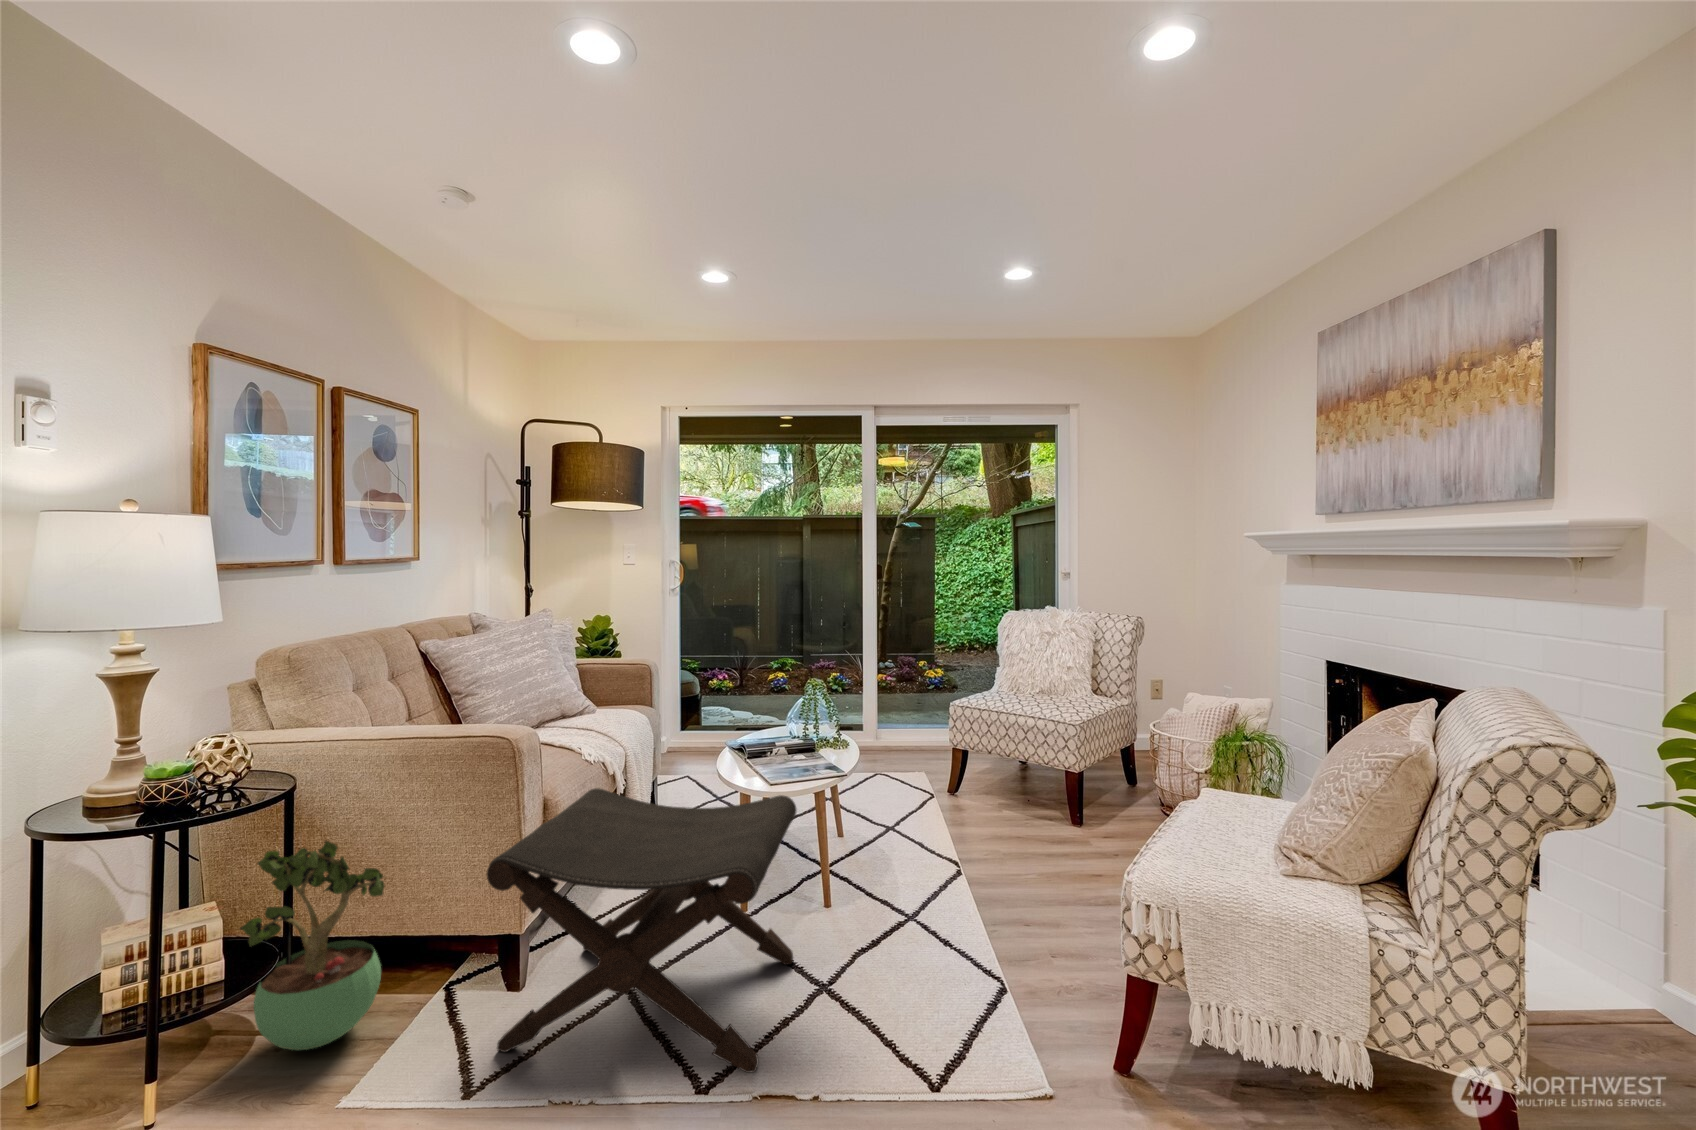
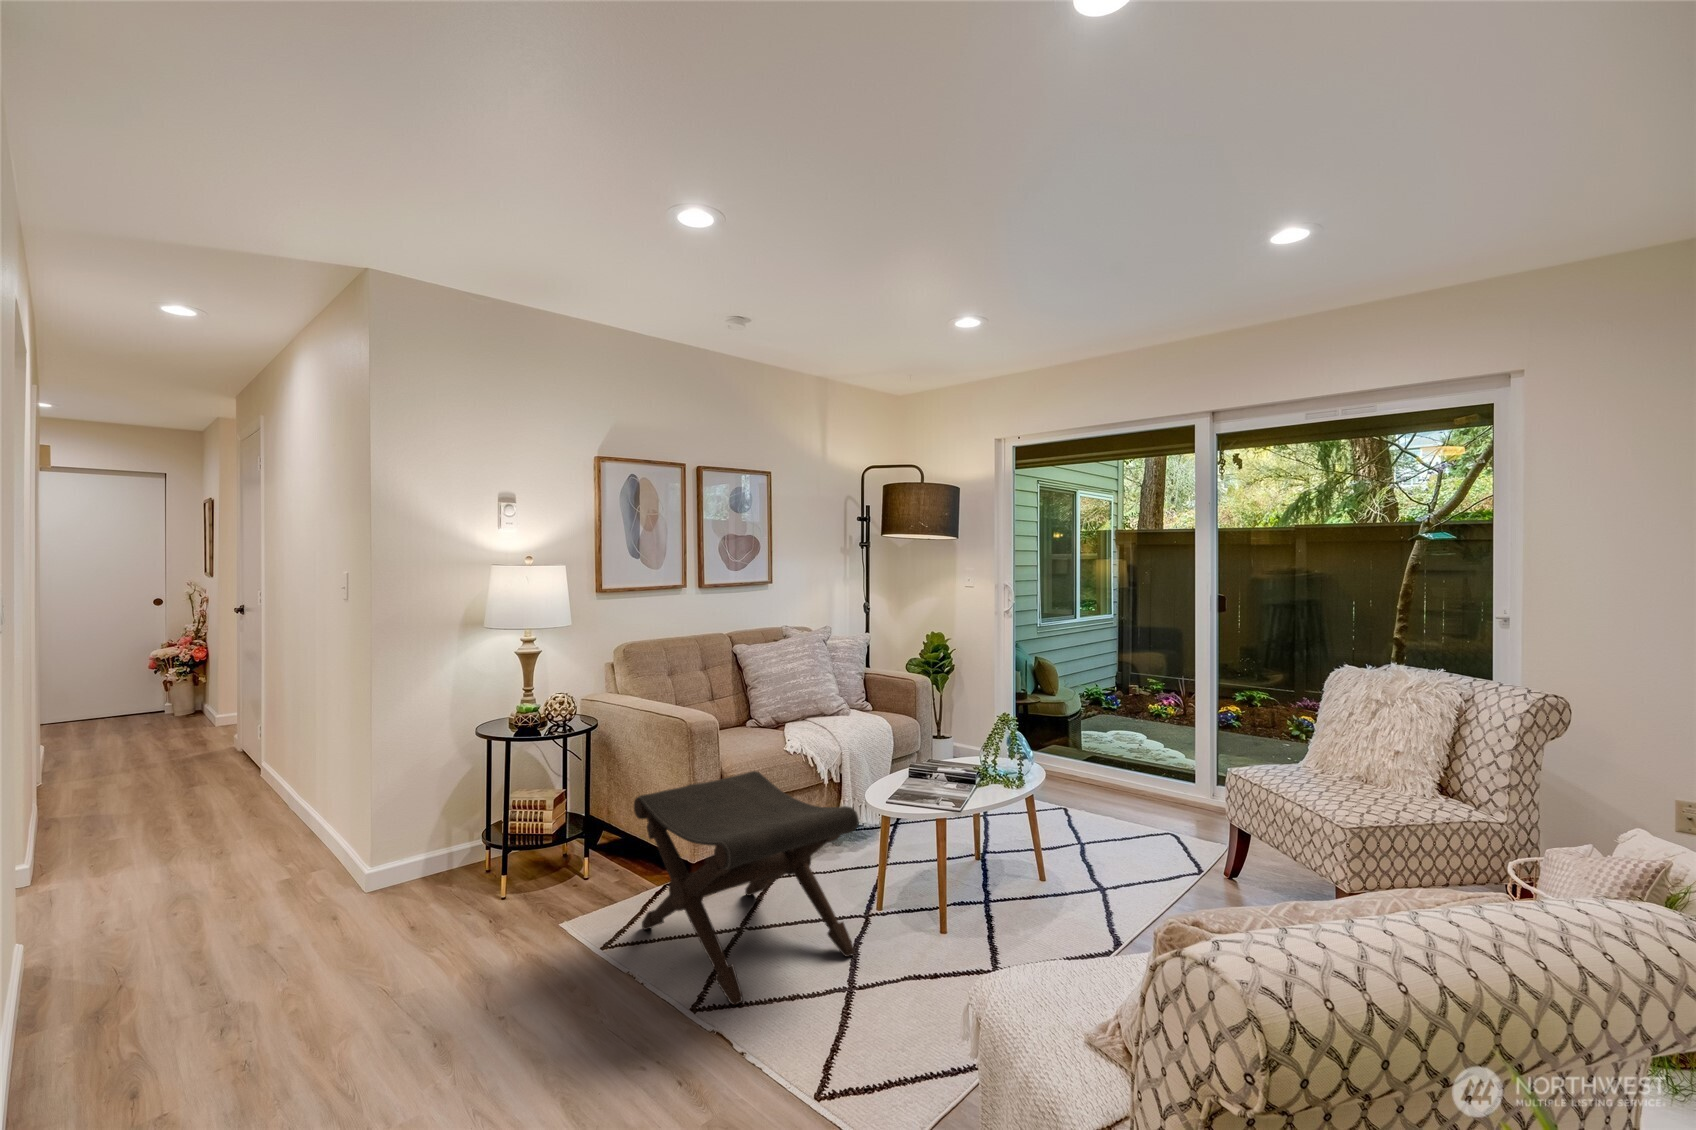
potted plant: present [240,841,384,1050] -> none [558,764,624,890]

